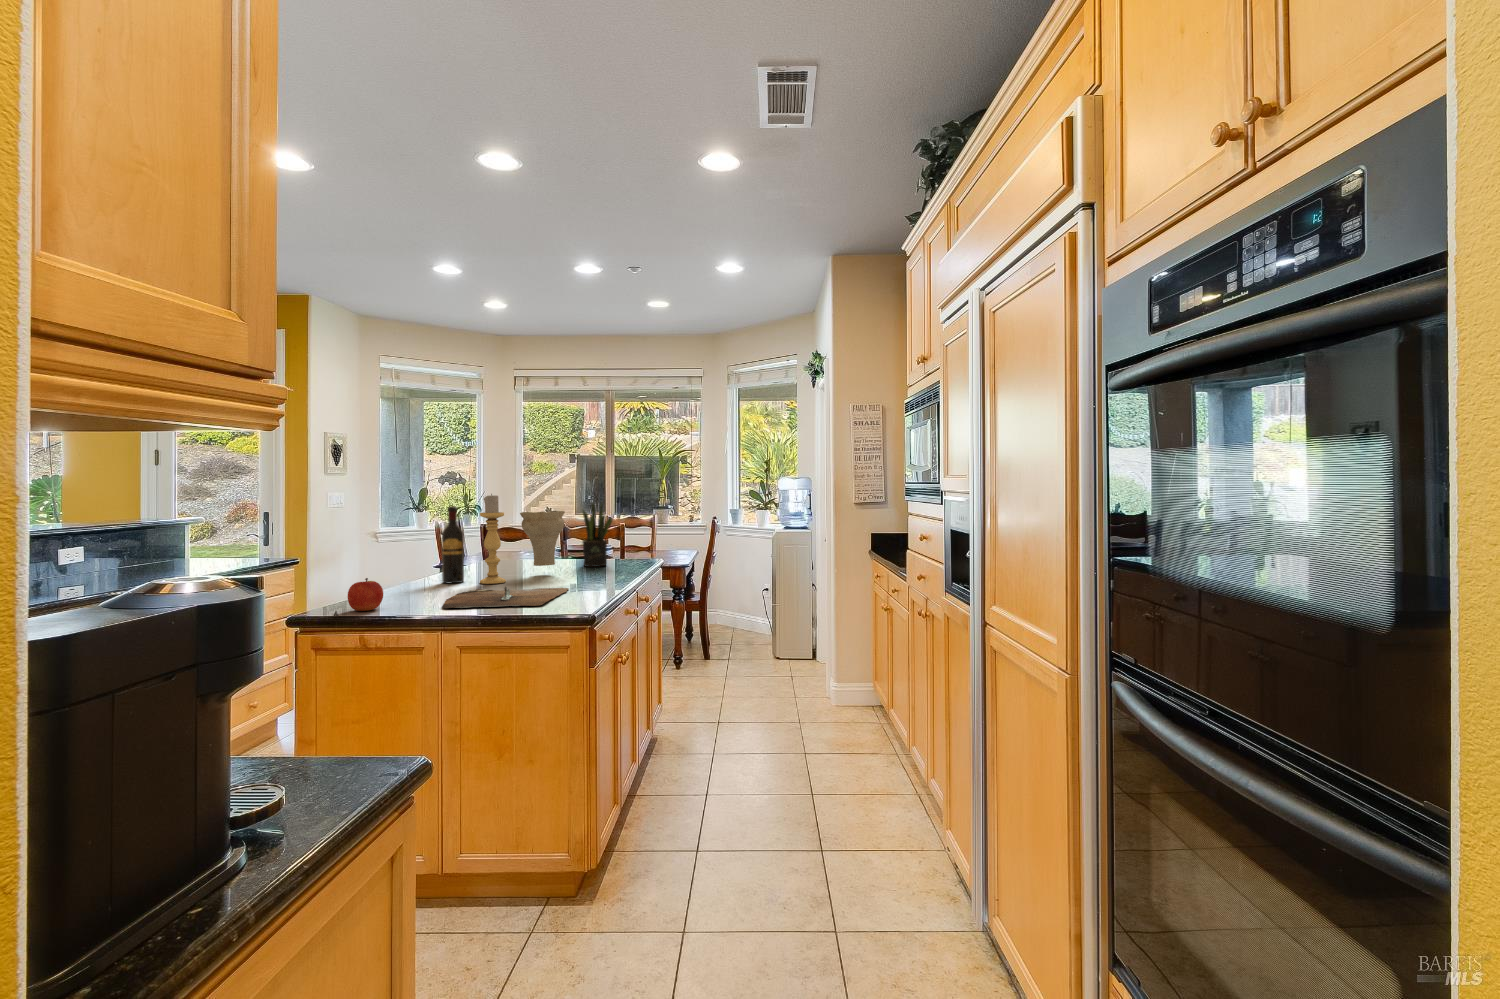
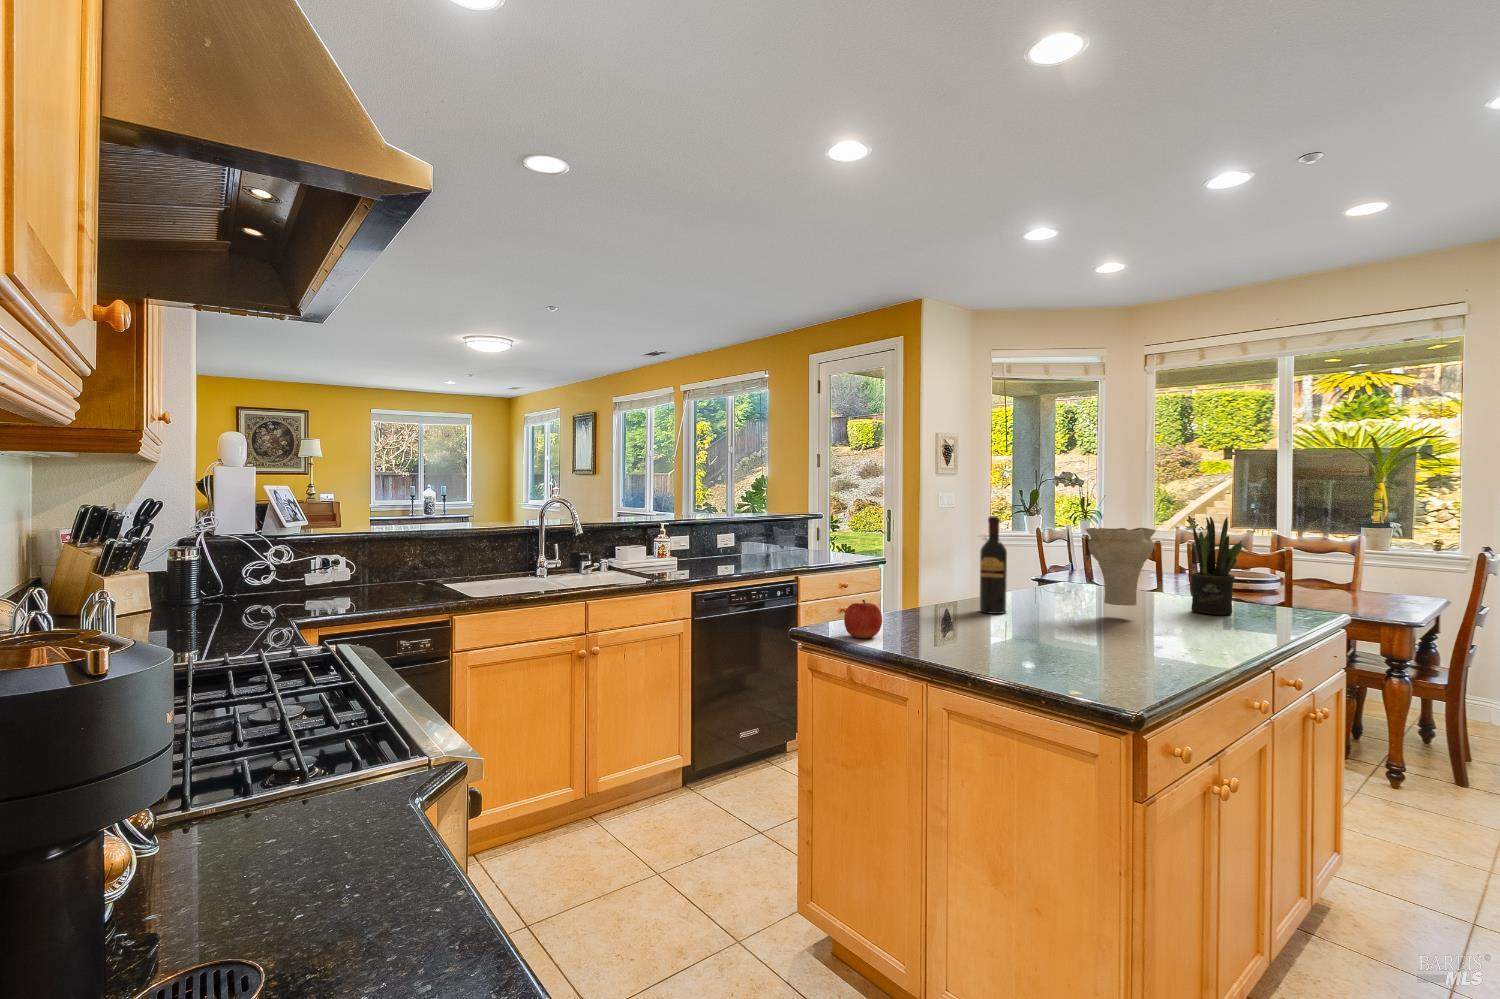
candle holder: present [480,494,506,584] -> none [1023,502,1057,623]
cutting board: present [442,586,569,608] -> none [942,628,1139,673]

